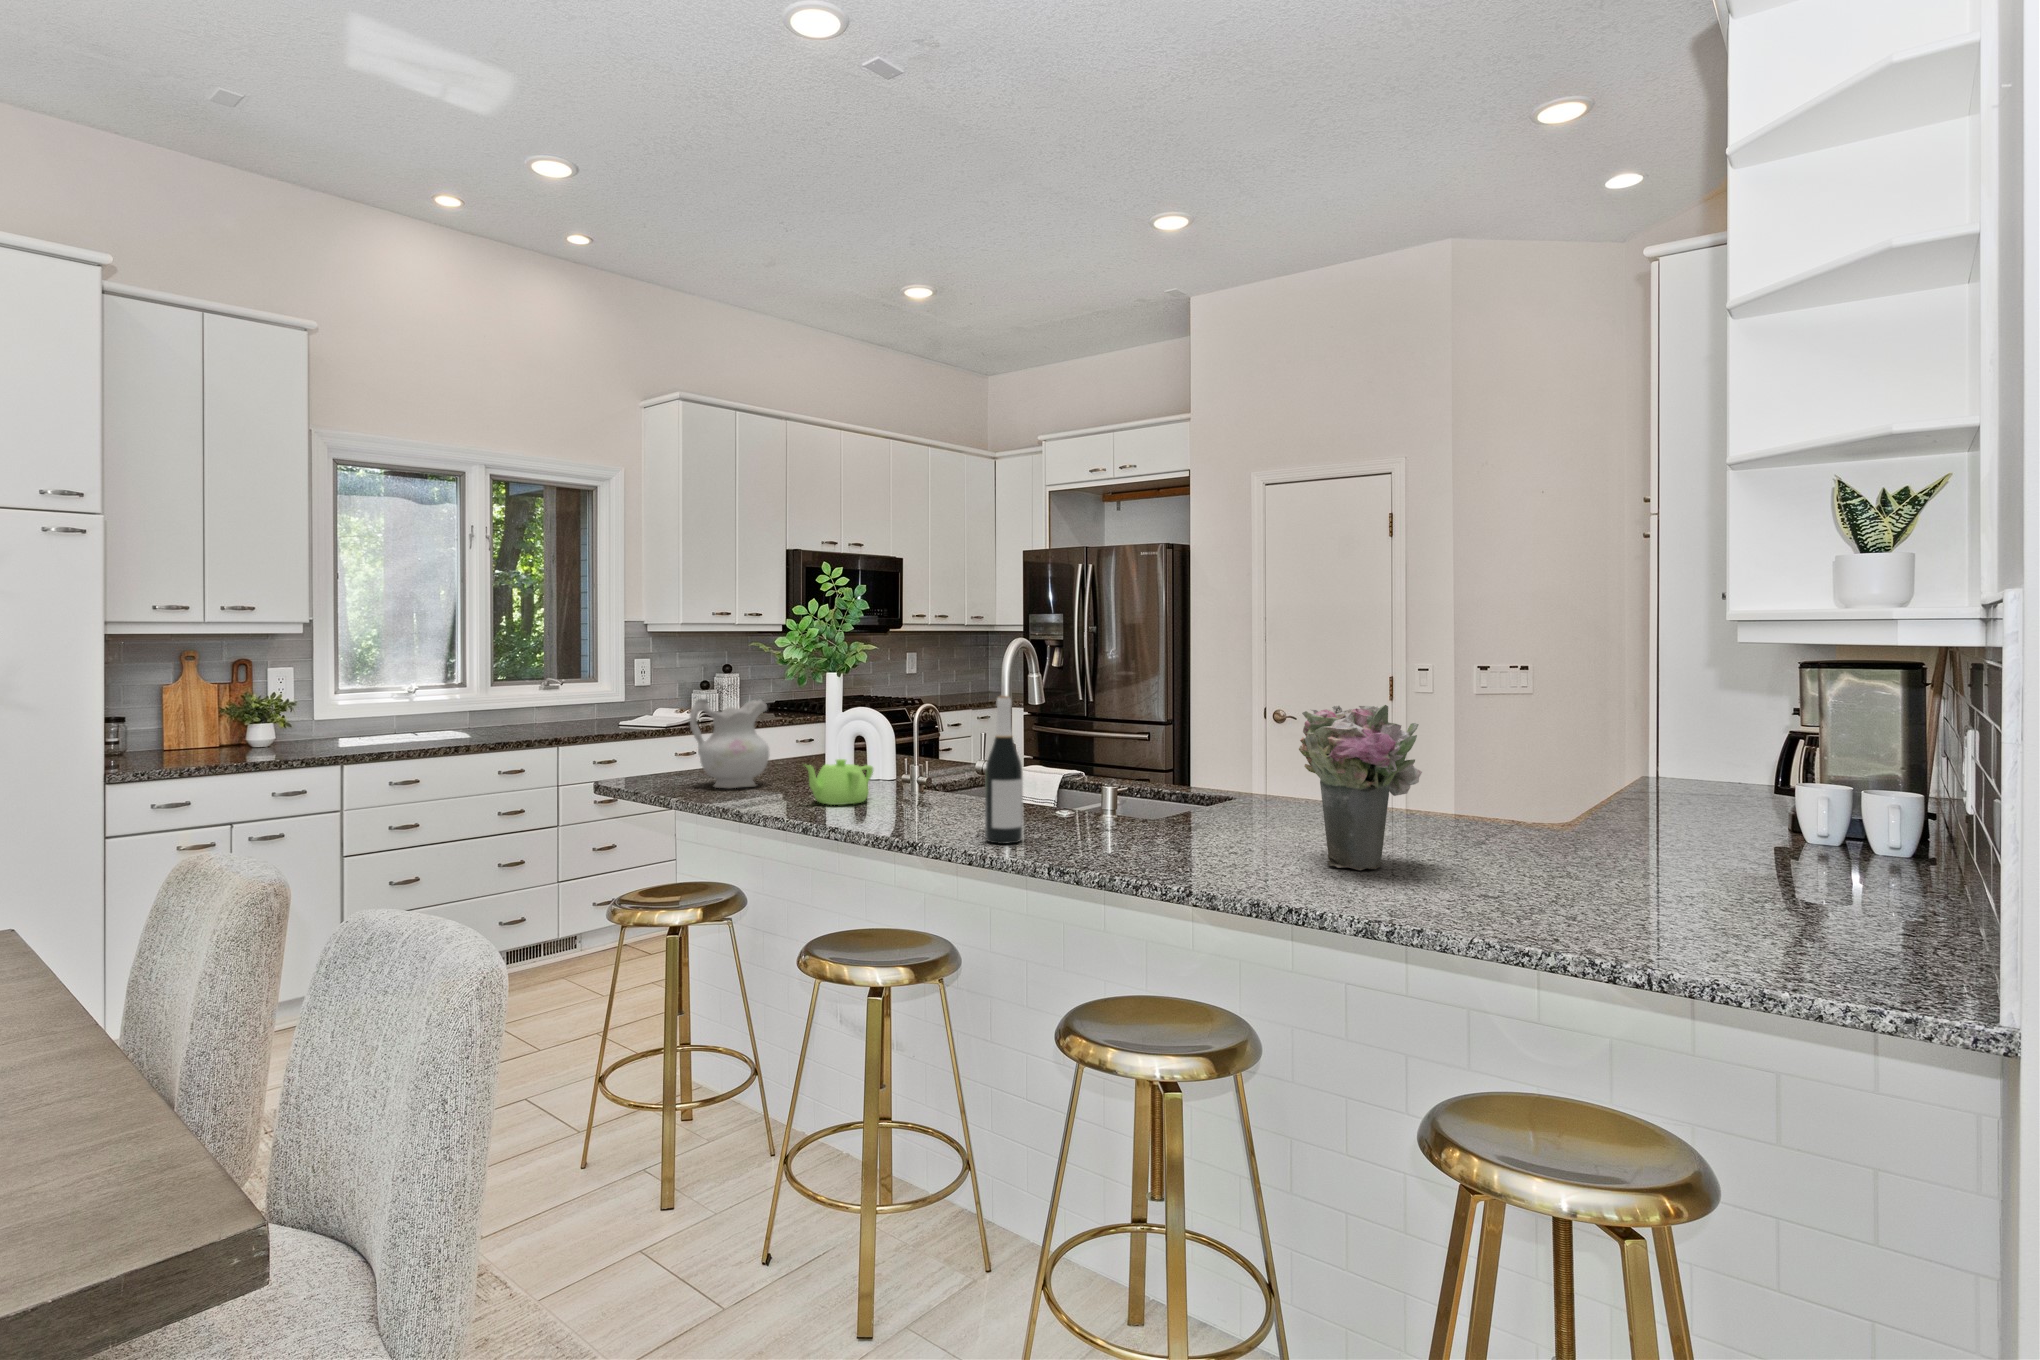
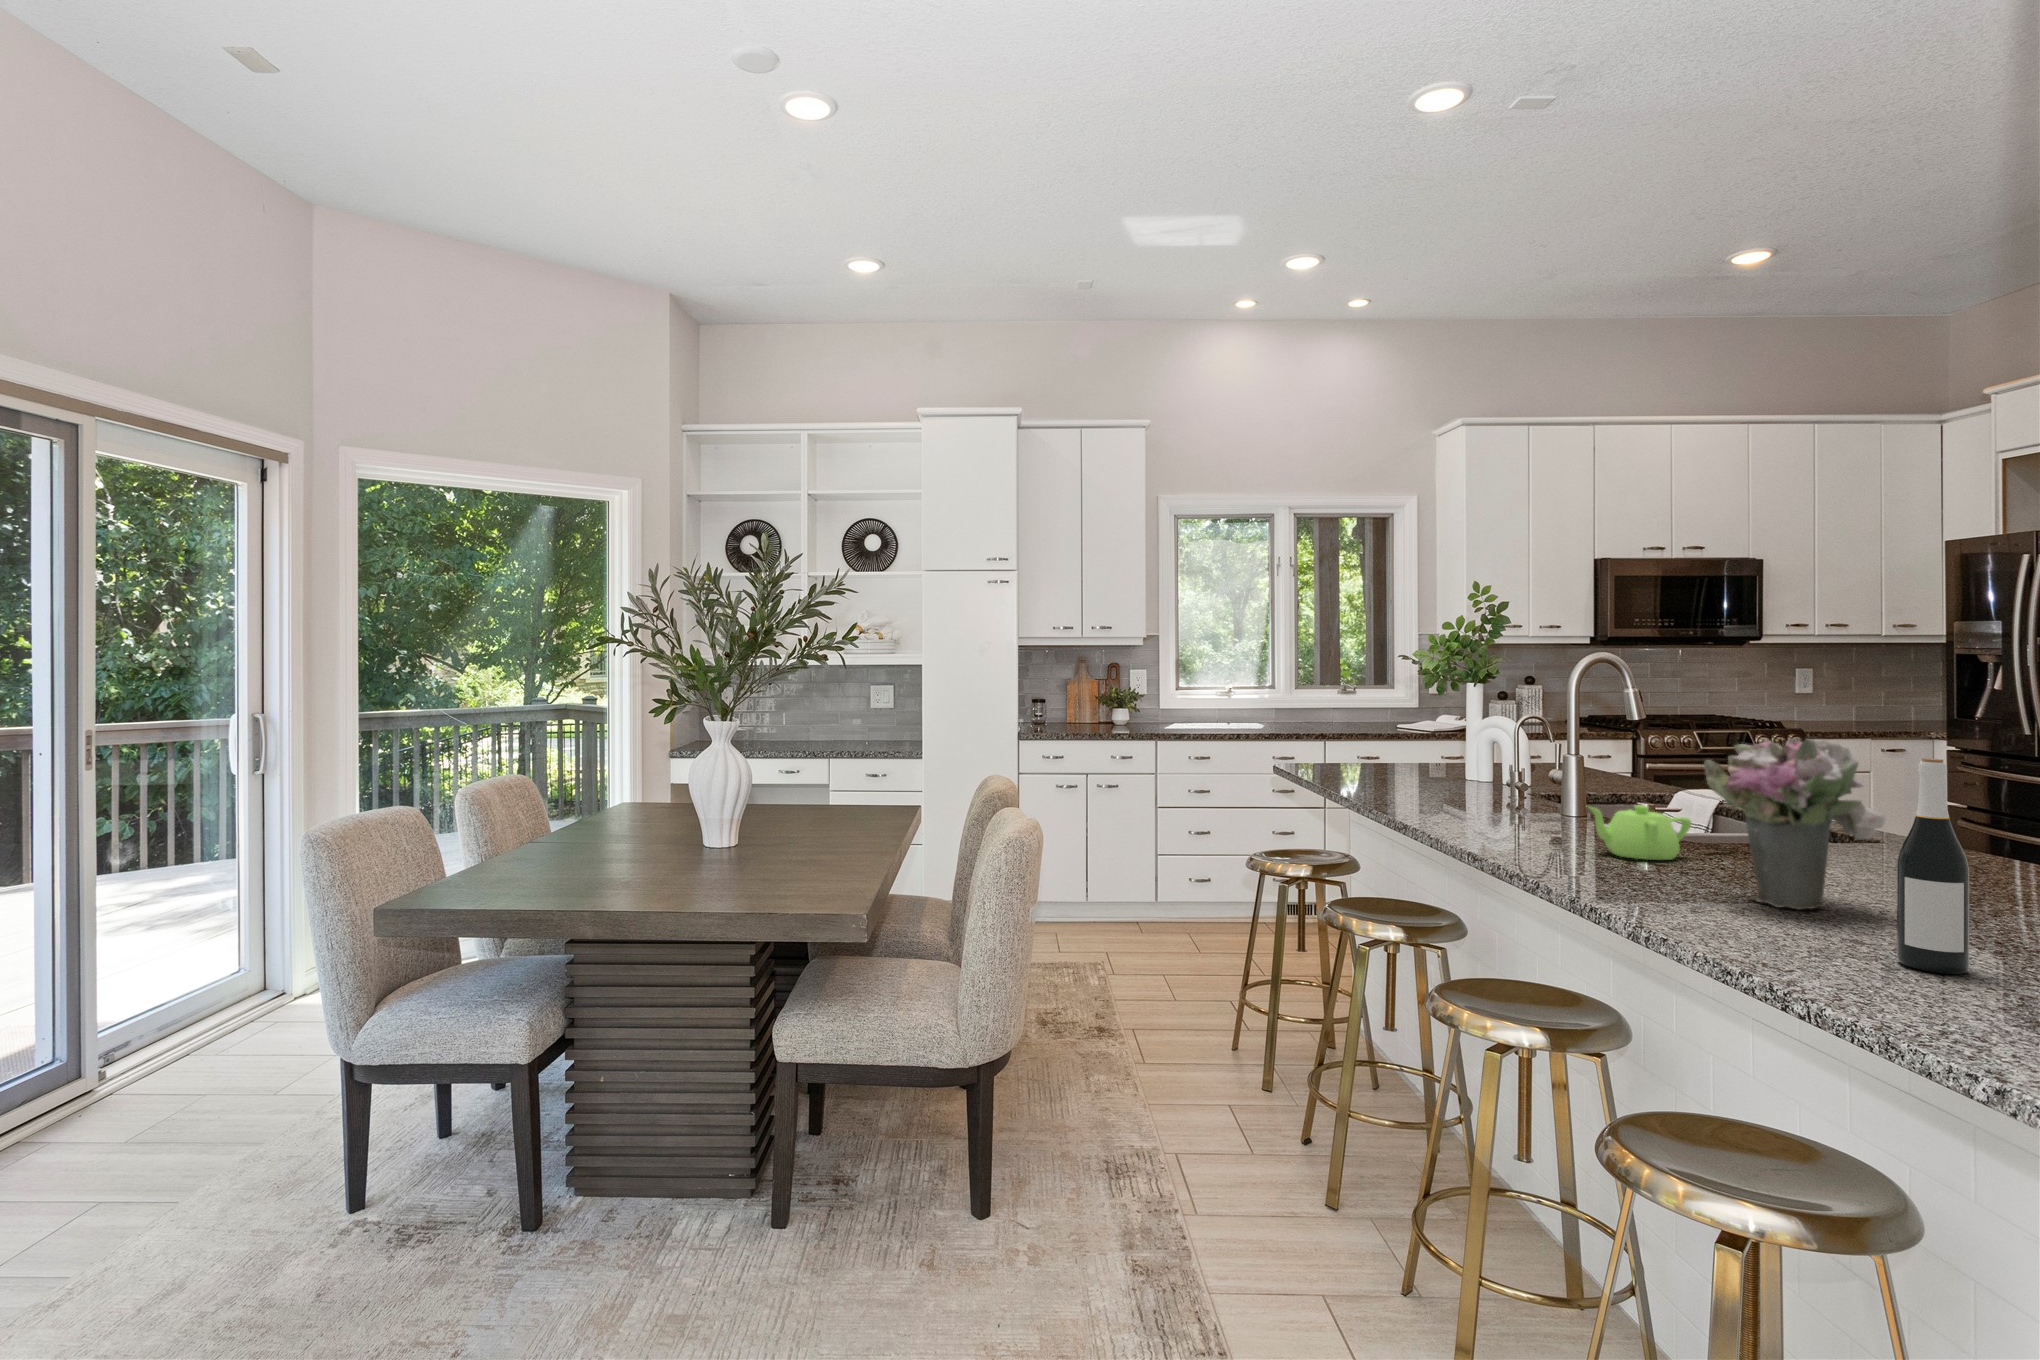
wine bottle: present [985,696,1023,844] -> present [1897,758,1969,974]
ceramic pitcher: present [690,699,769,788] -> none [1337,703,1406,780]
teapot: present [805,759,873,805] -> present [1586,805,1691,860]

